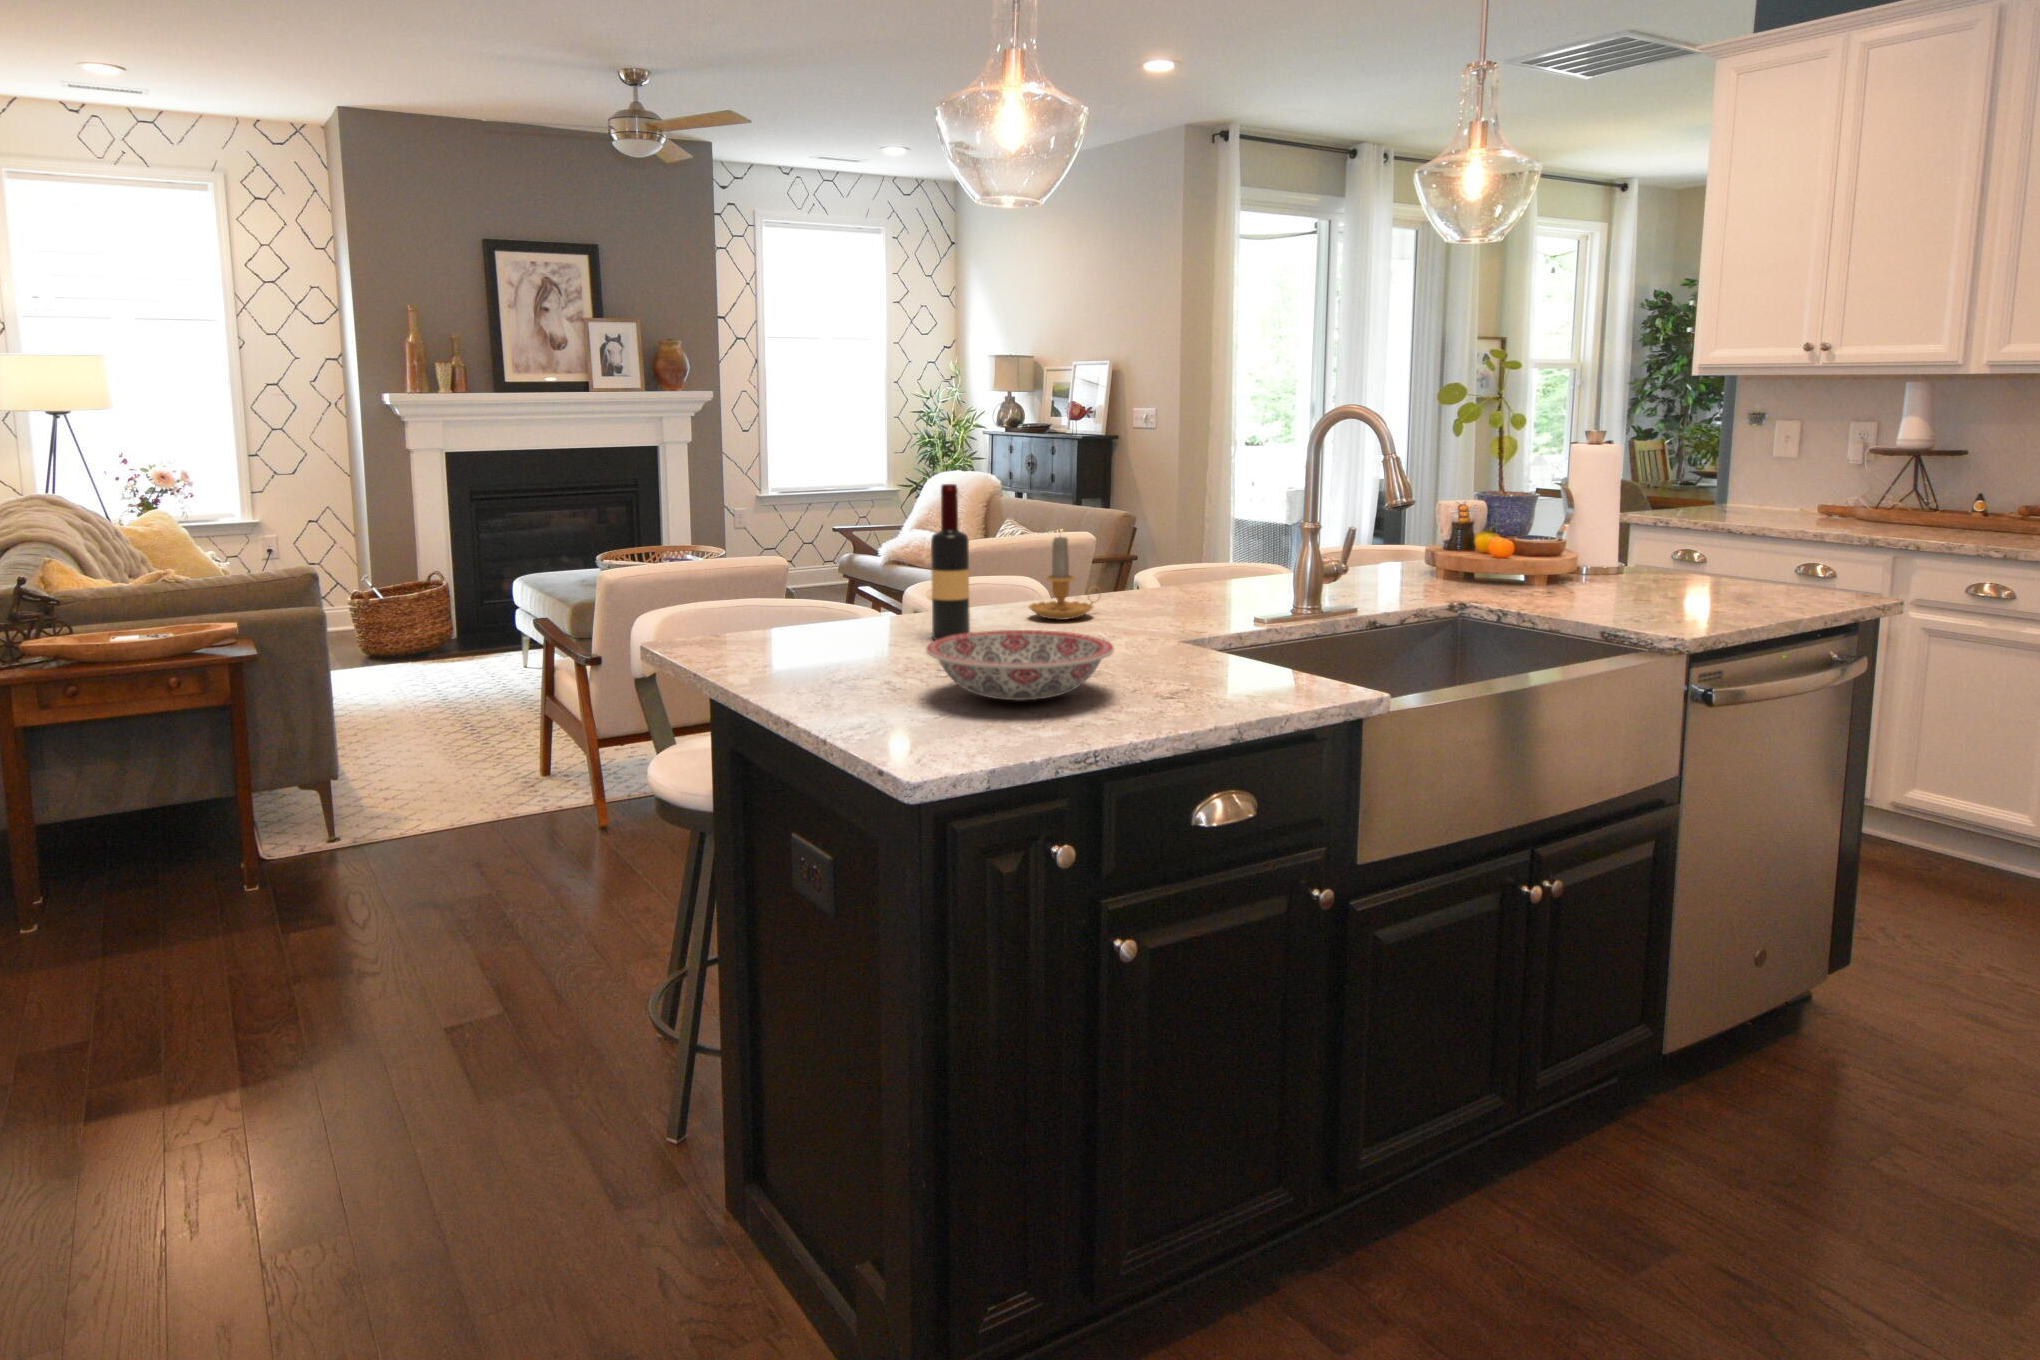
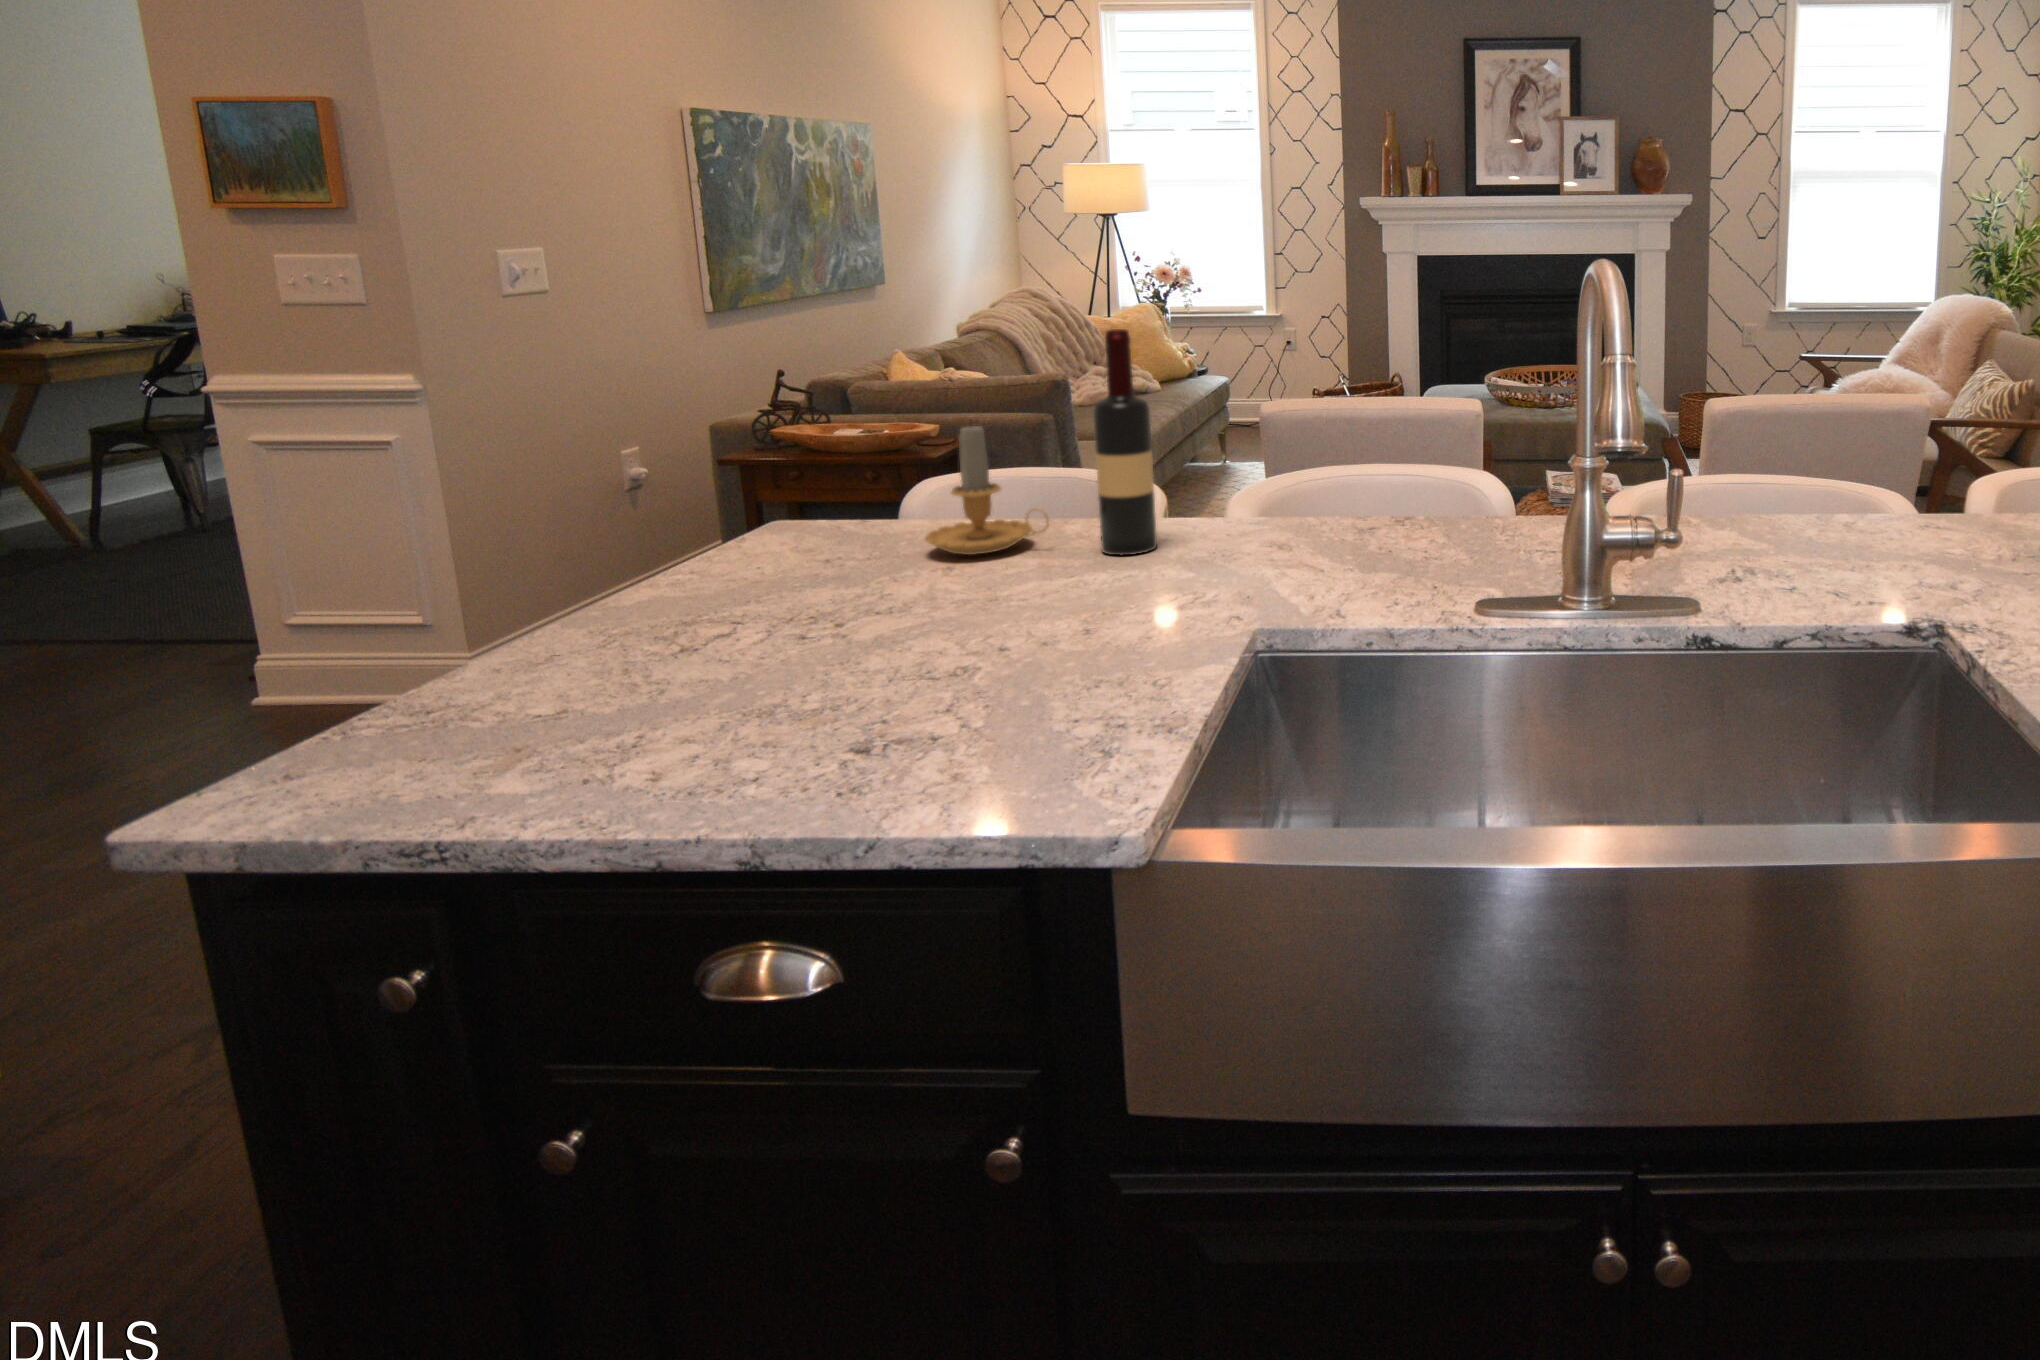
candle: present [1029,537,1096,620] -> present [925,426,1049,555]
ceramic bowl: present [926,630,1114,700] -> none [600,562,947,699]

